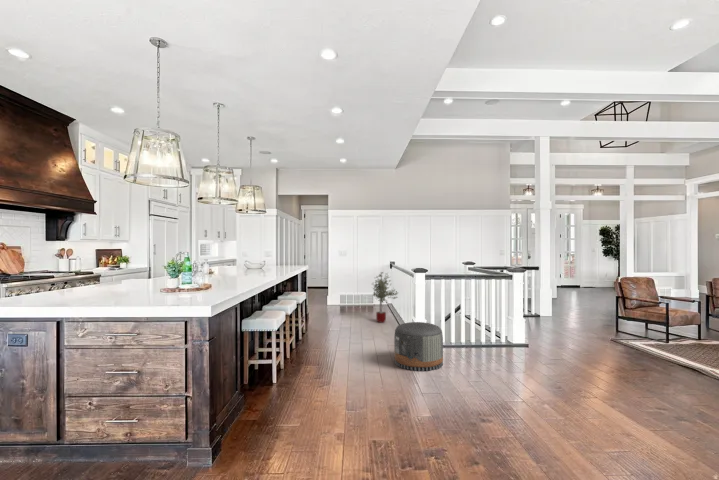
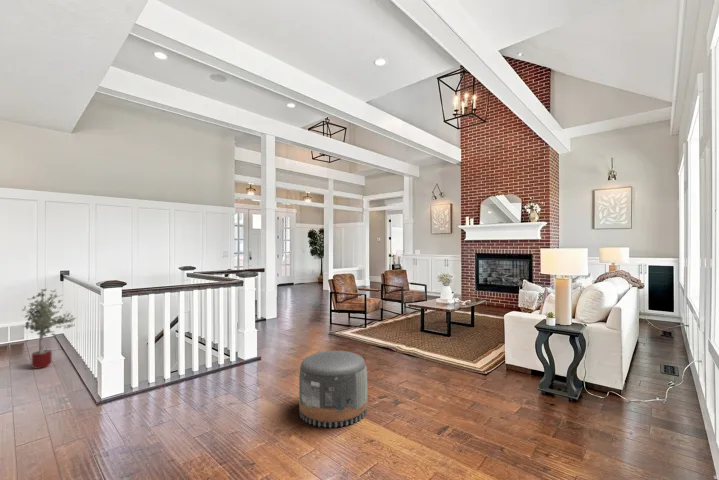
pouf: present [394,322,443,371] -> present [299,351,367,428]

